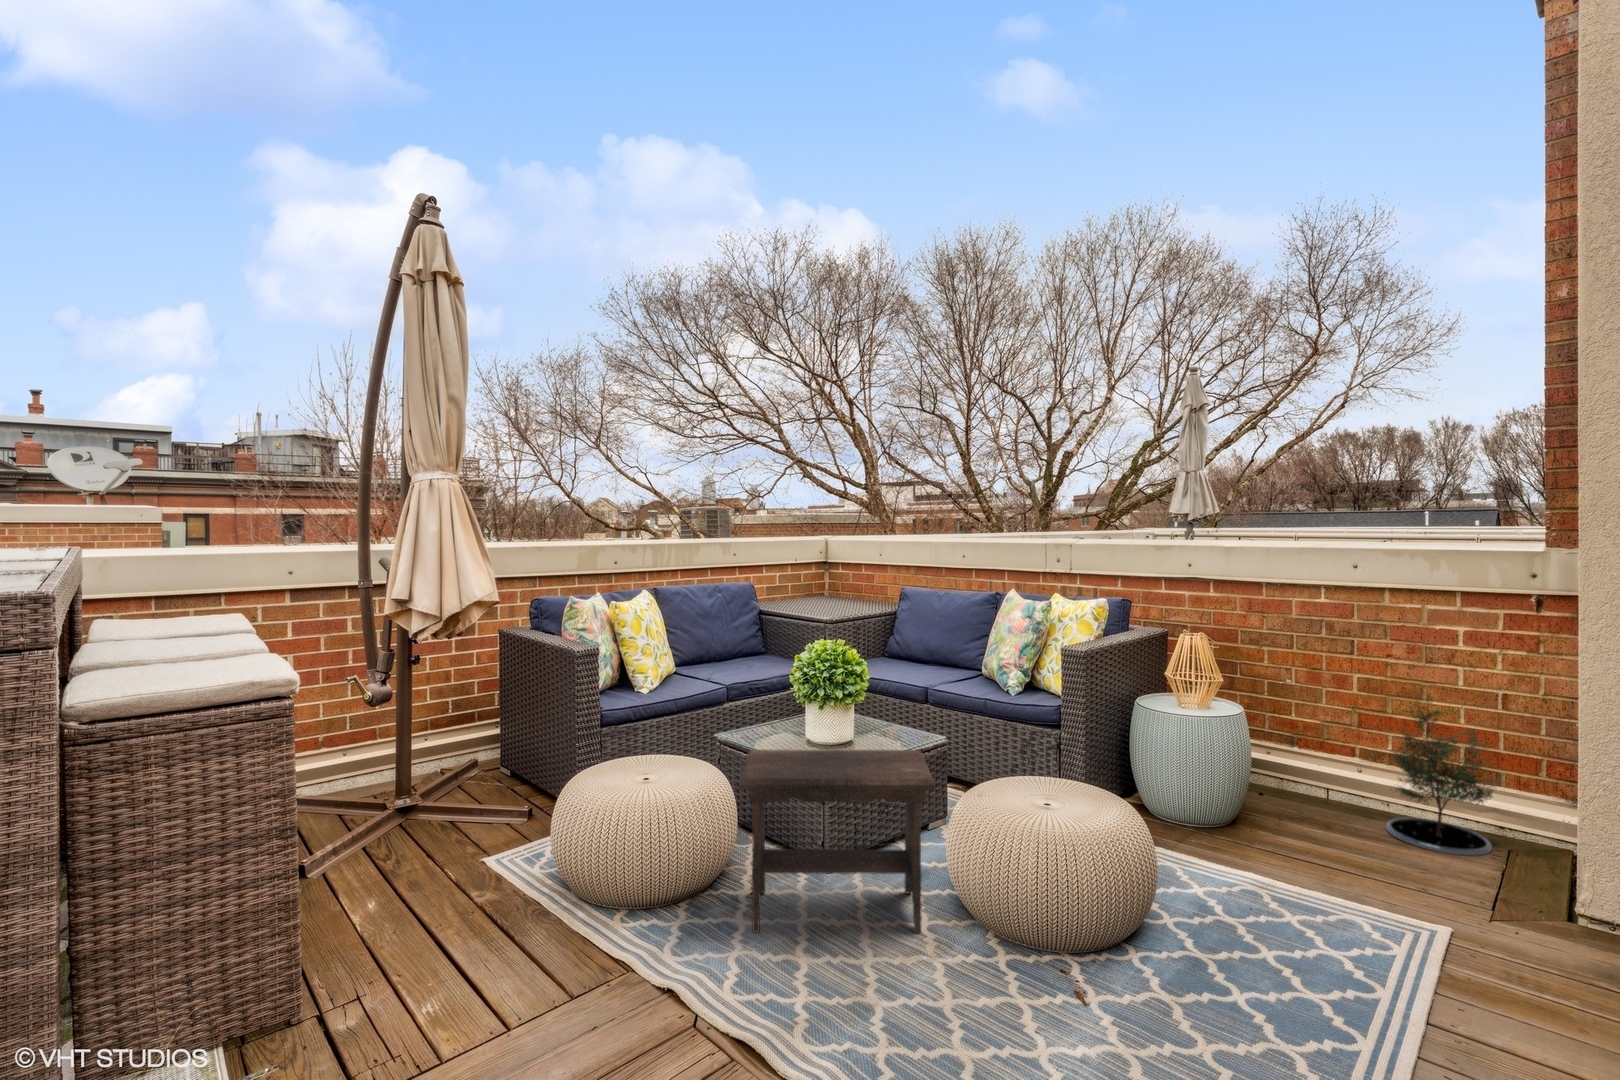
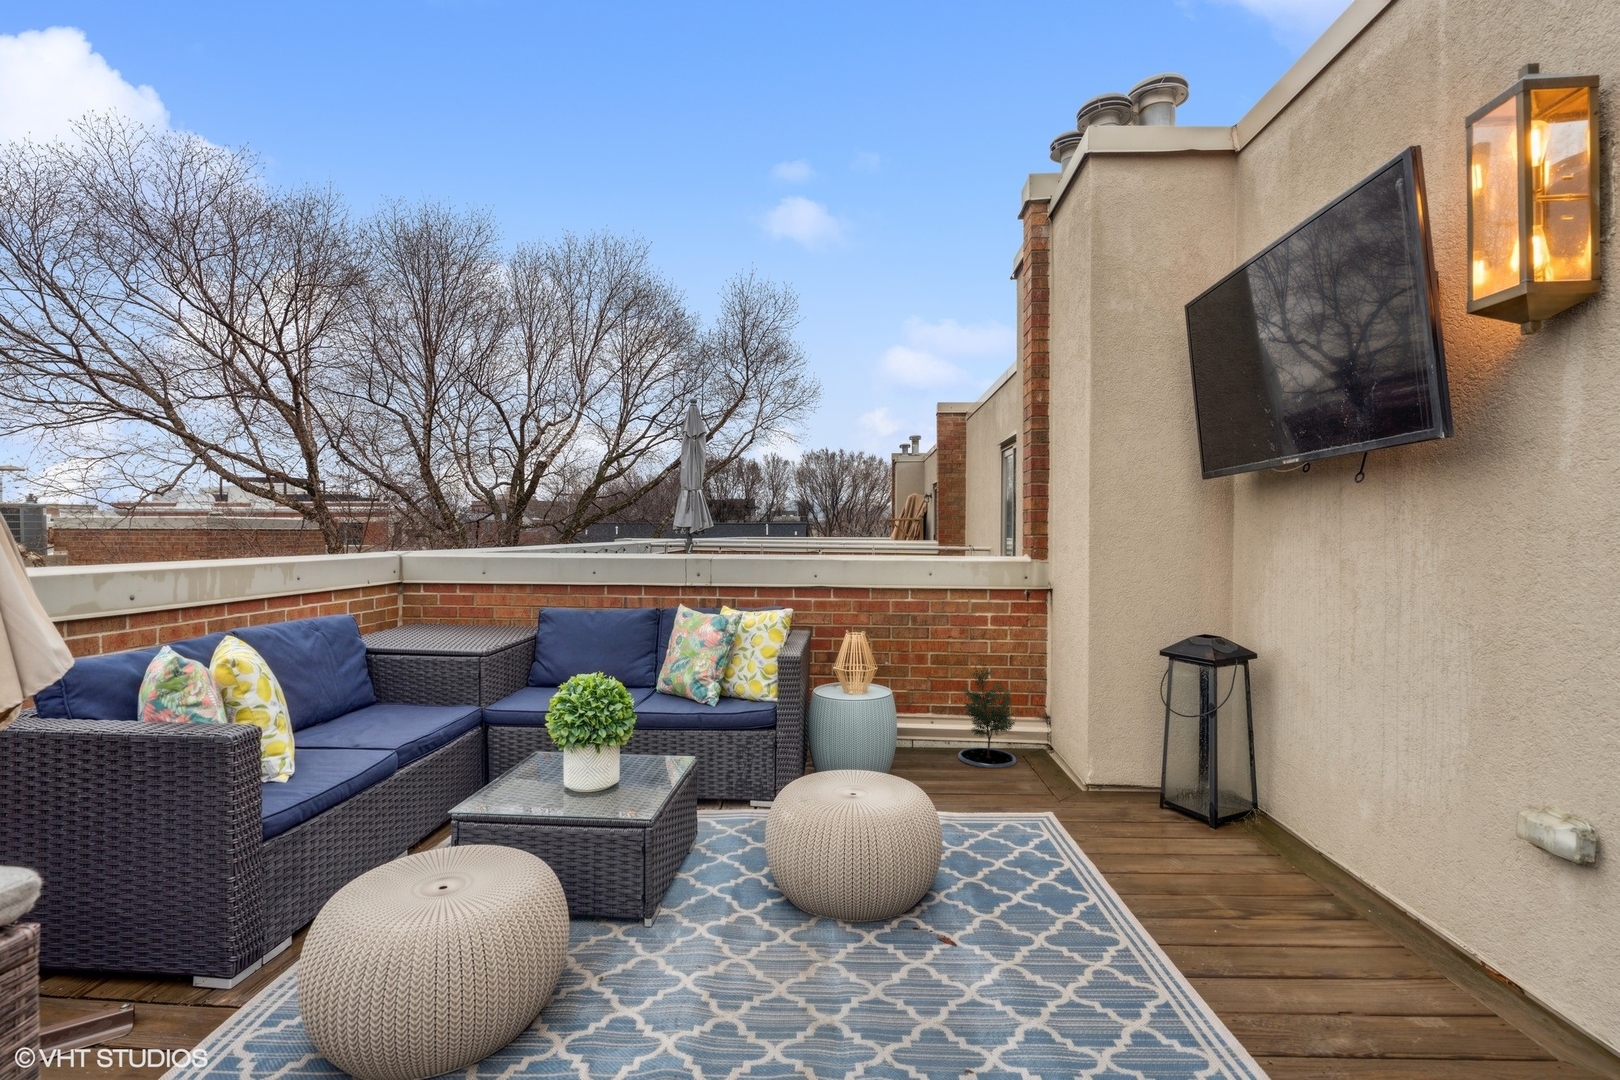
footstool: present [739,750,936,933] -> none [598,772,818,1017]

